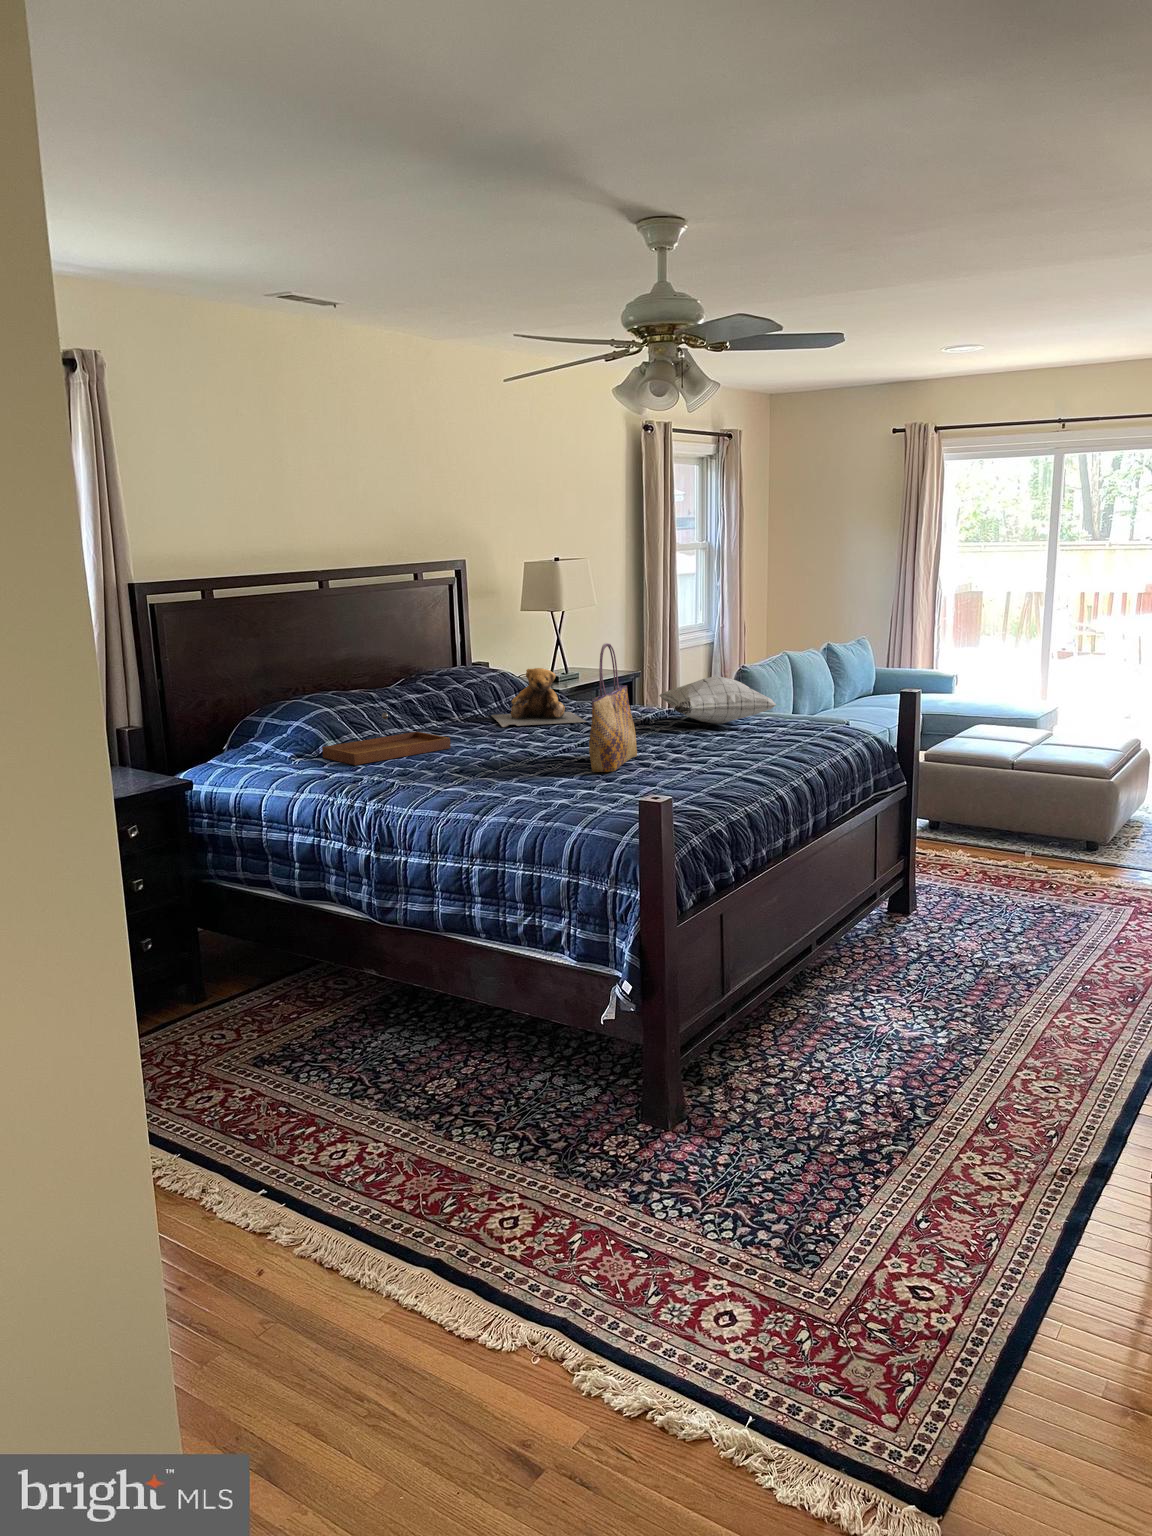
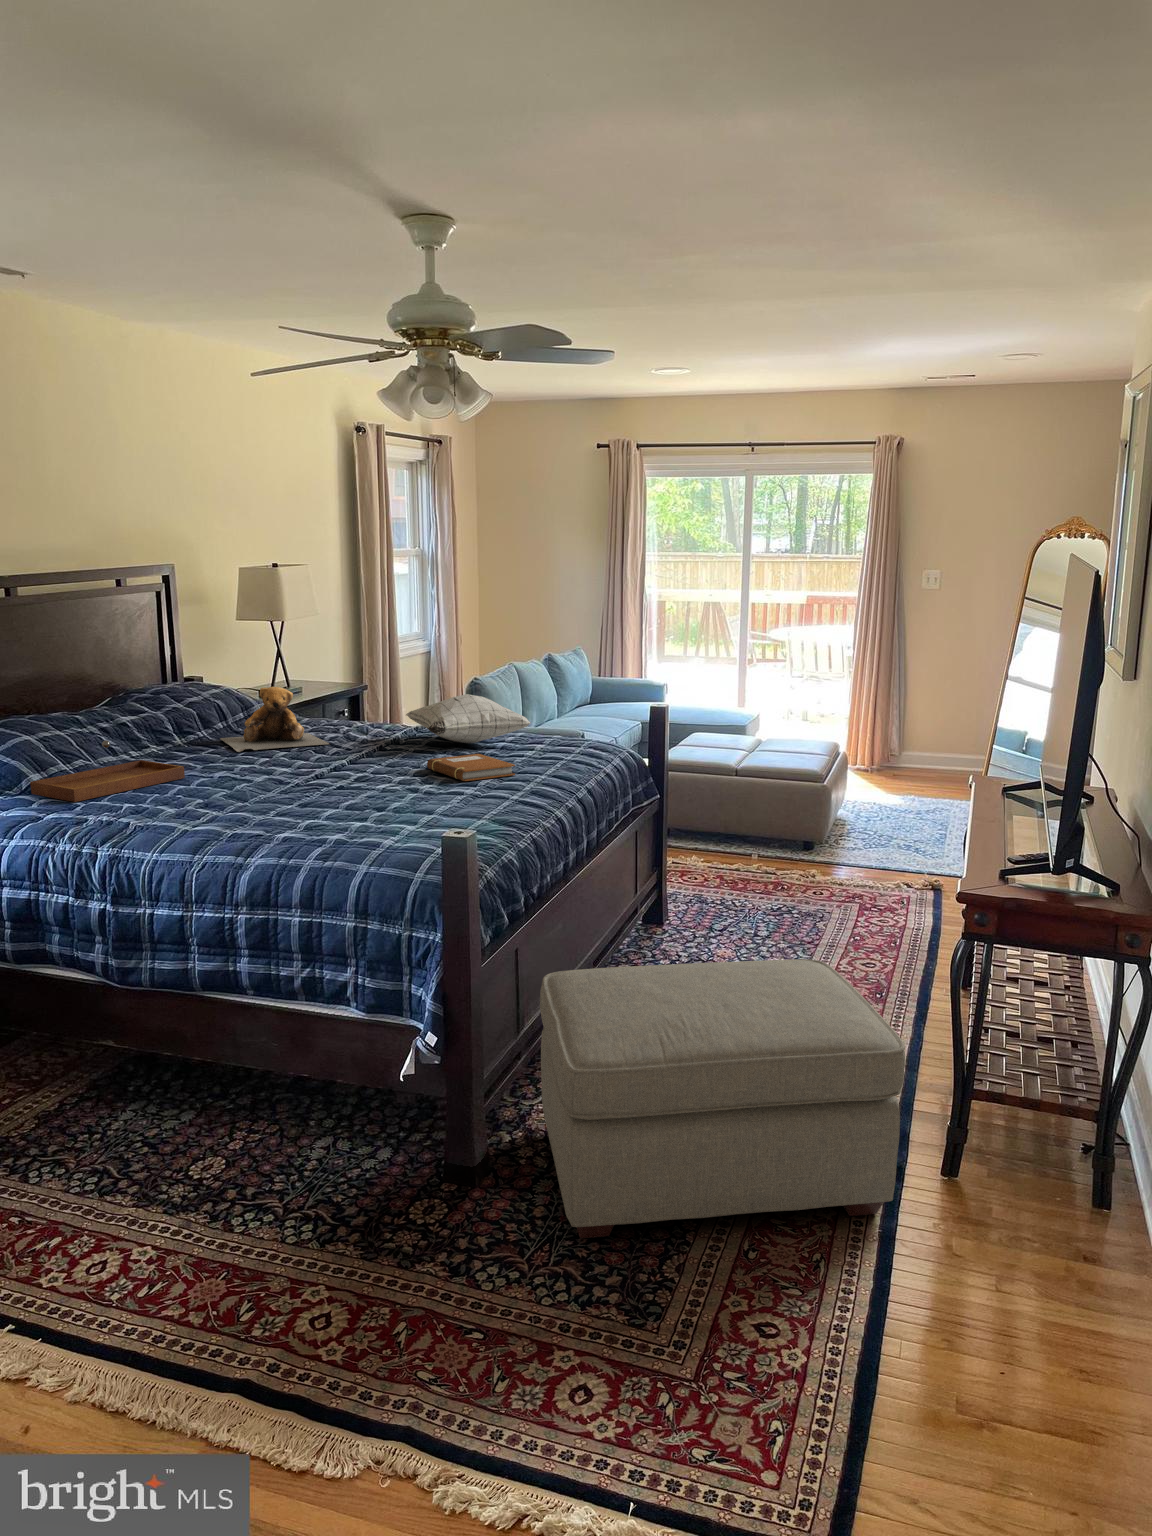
tote bag: present [589,643,637,772] -> none [353,662,398,801]
notebook: none [668,733,750,758] -> present [427,754,515,781]
ottoman: none [739,939,1098,1206] -> present [540,959,905,1238]

